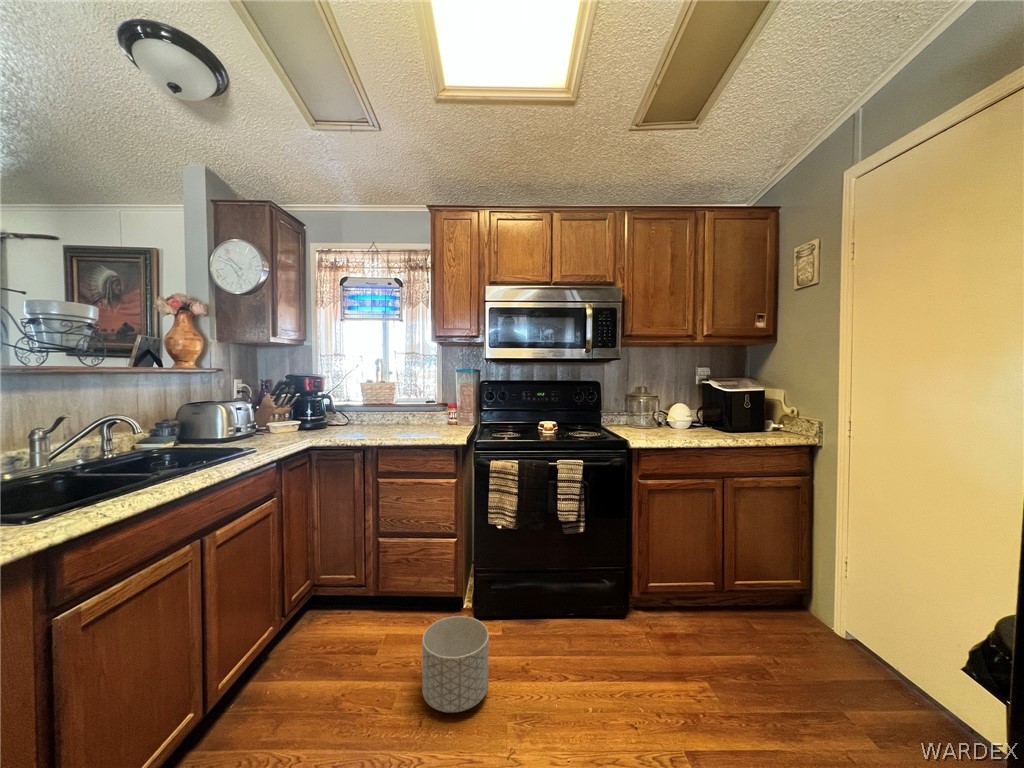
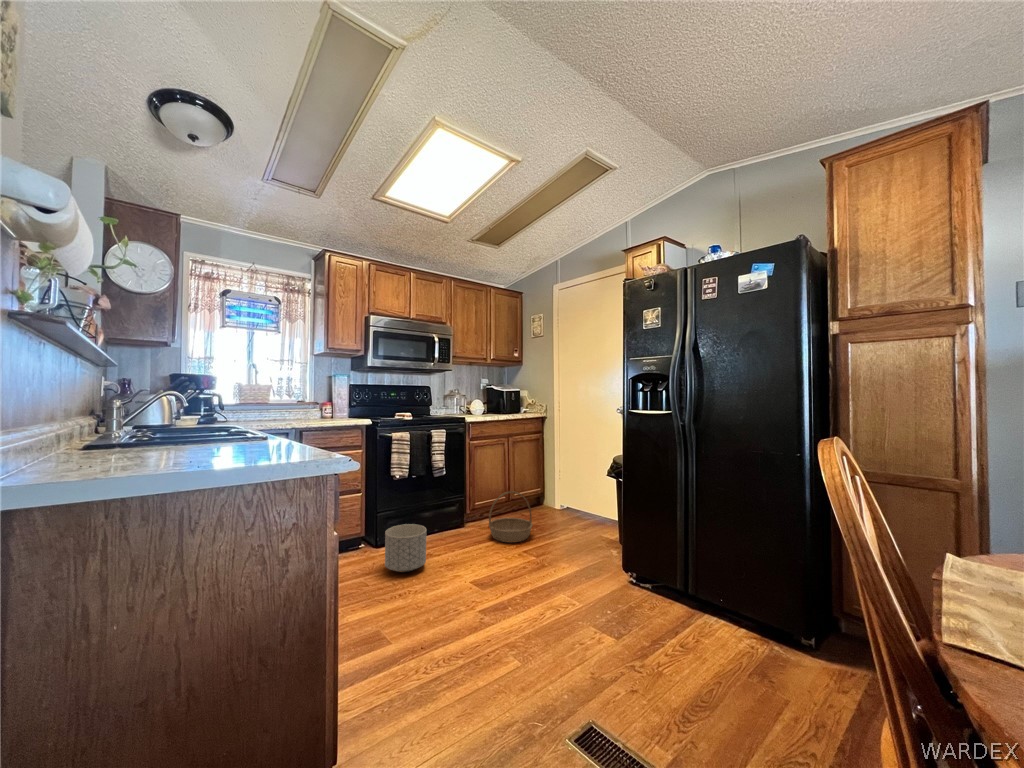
basket: none [636,603,733,720] -> present [489,491,532,543]

